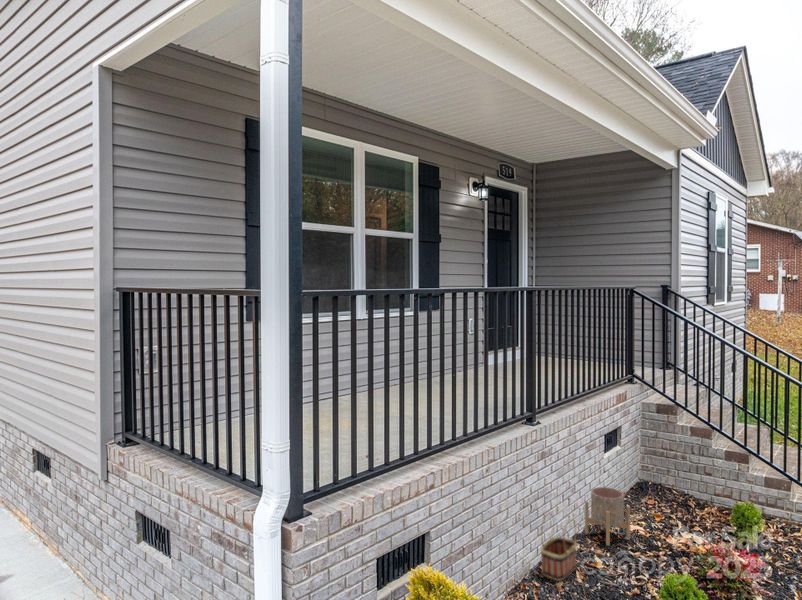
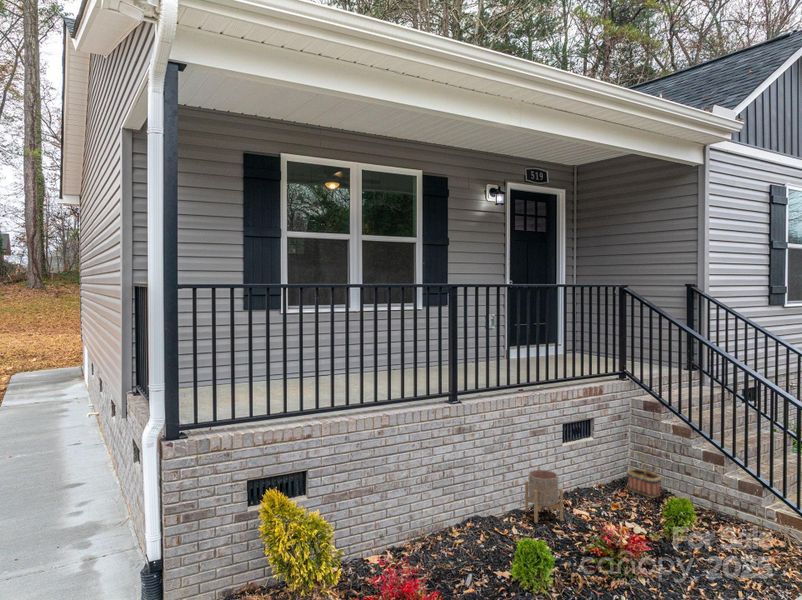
basket: present [541,528,577,581] -> present [627,450,661,498]

